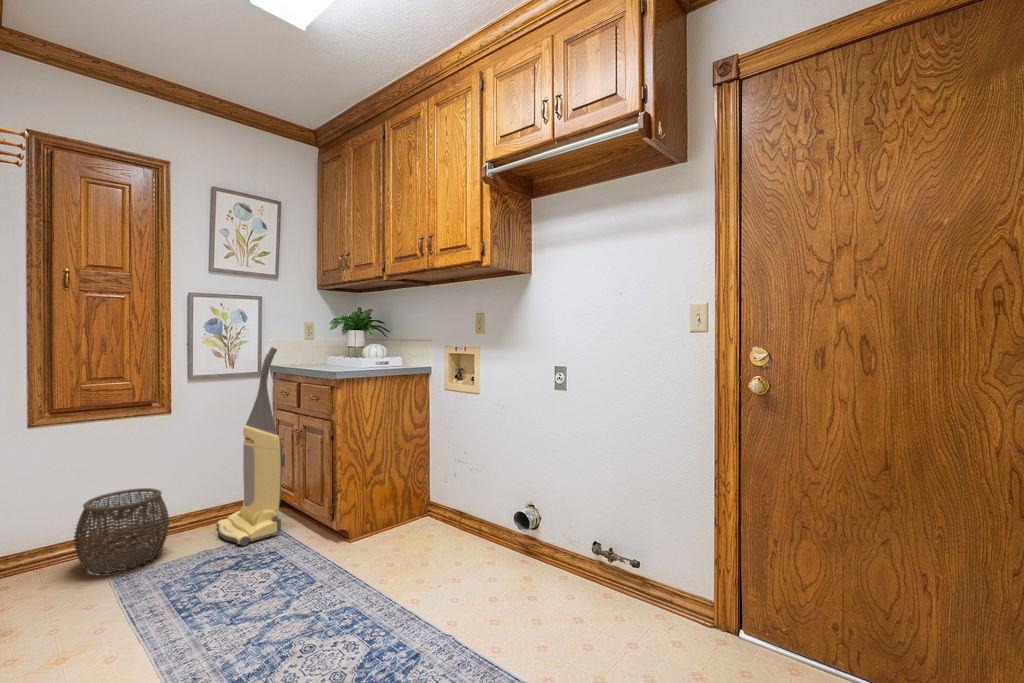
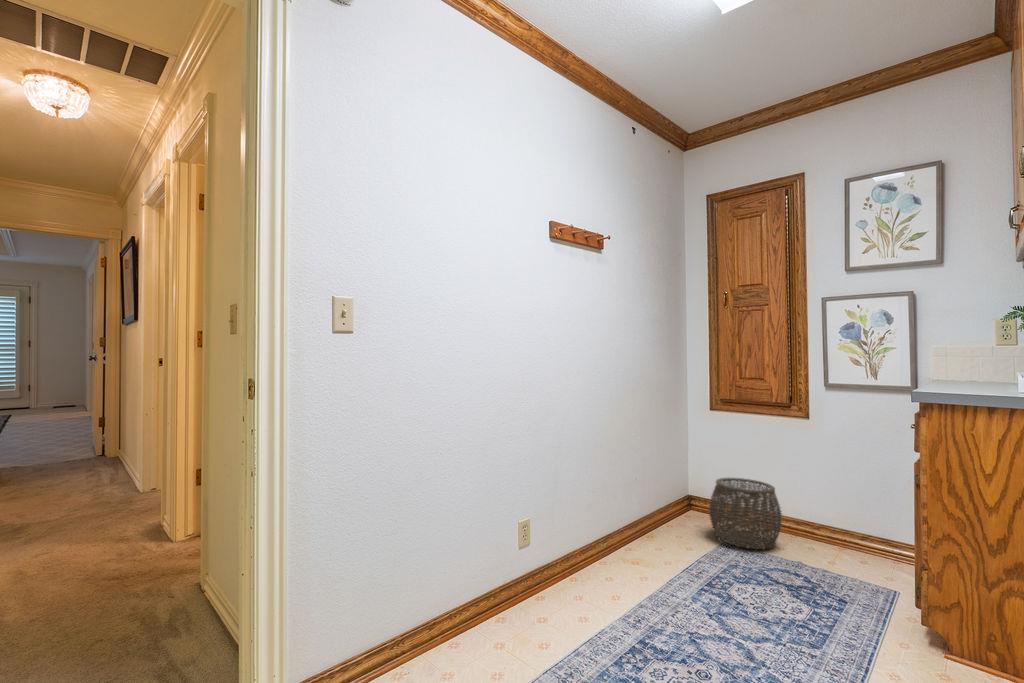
vacuum cleaner: present [216,347,285,546] -> none [826,352,915,595]

